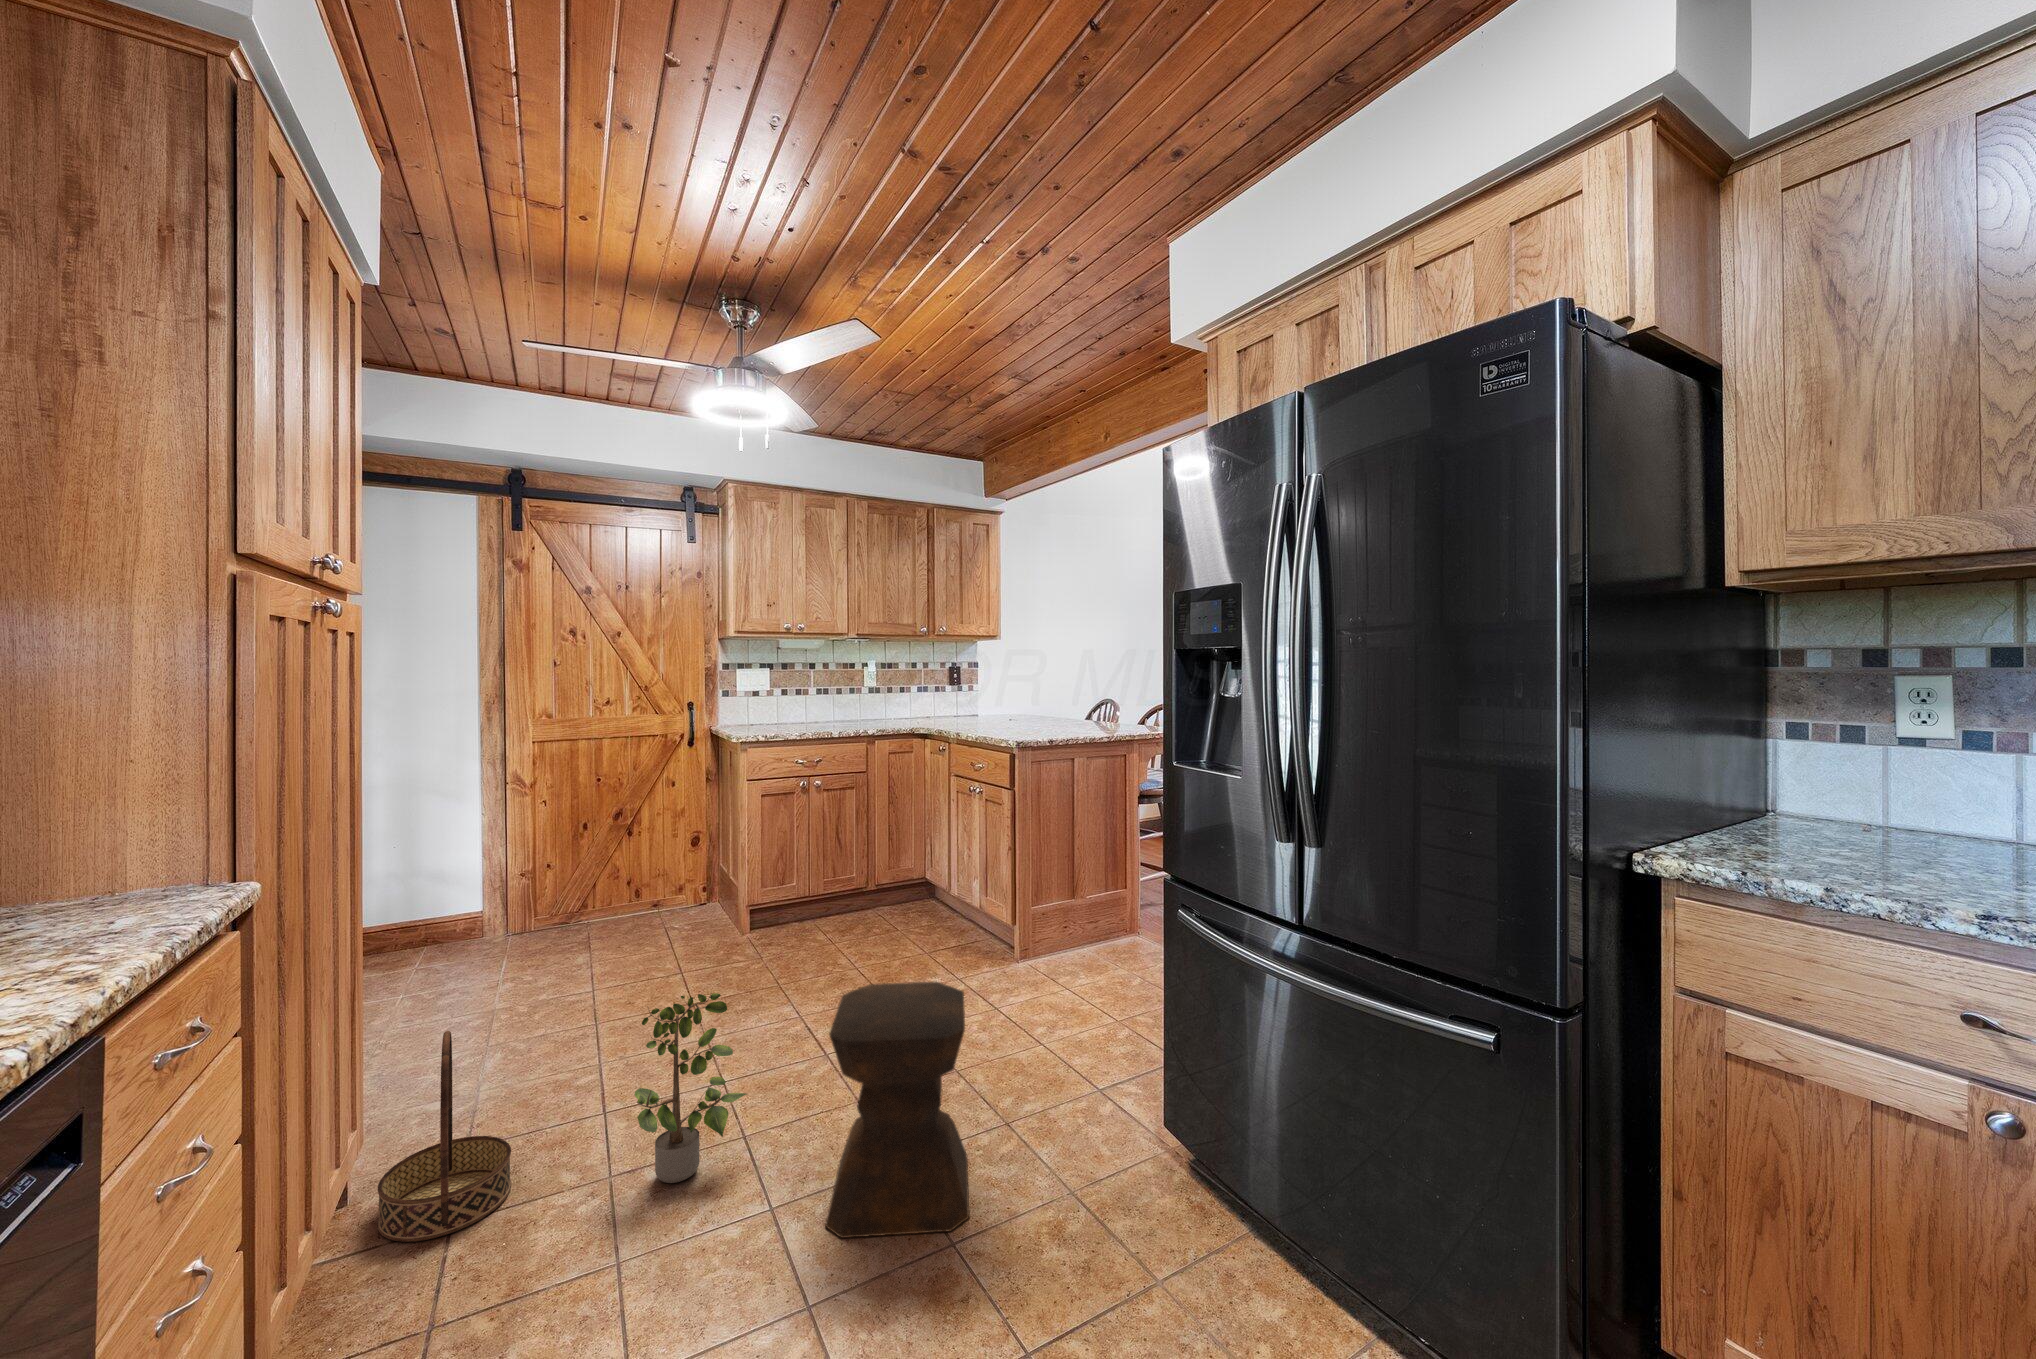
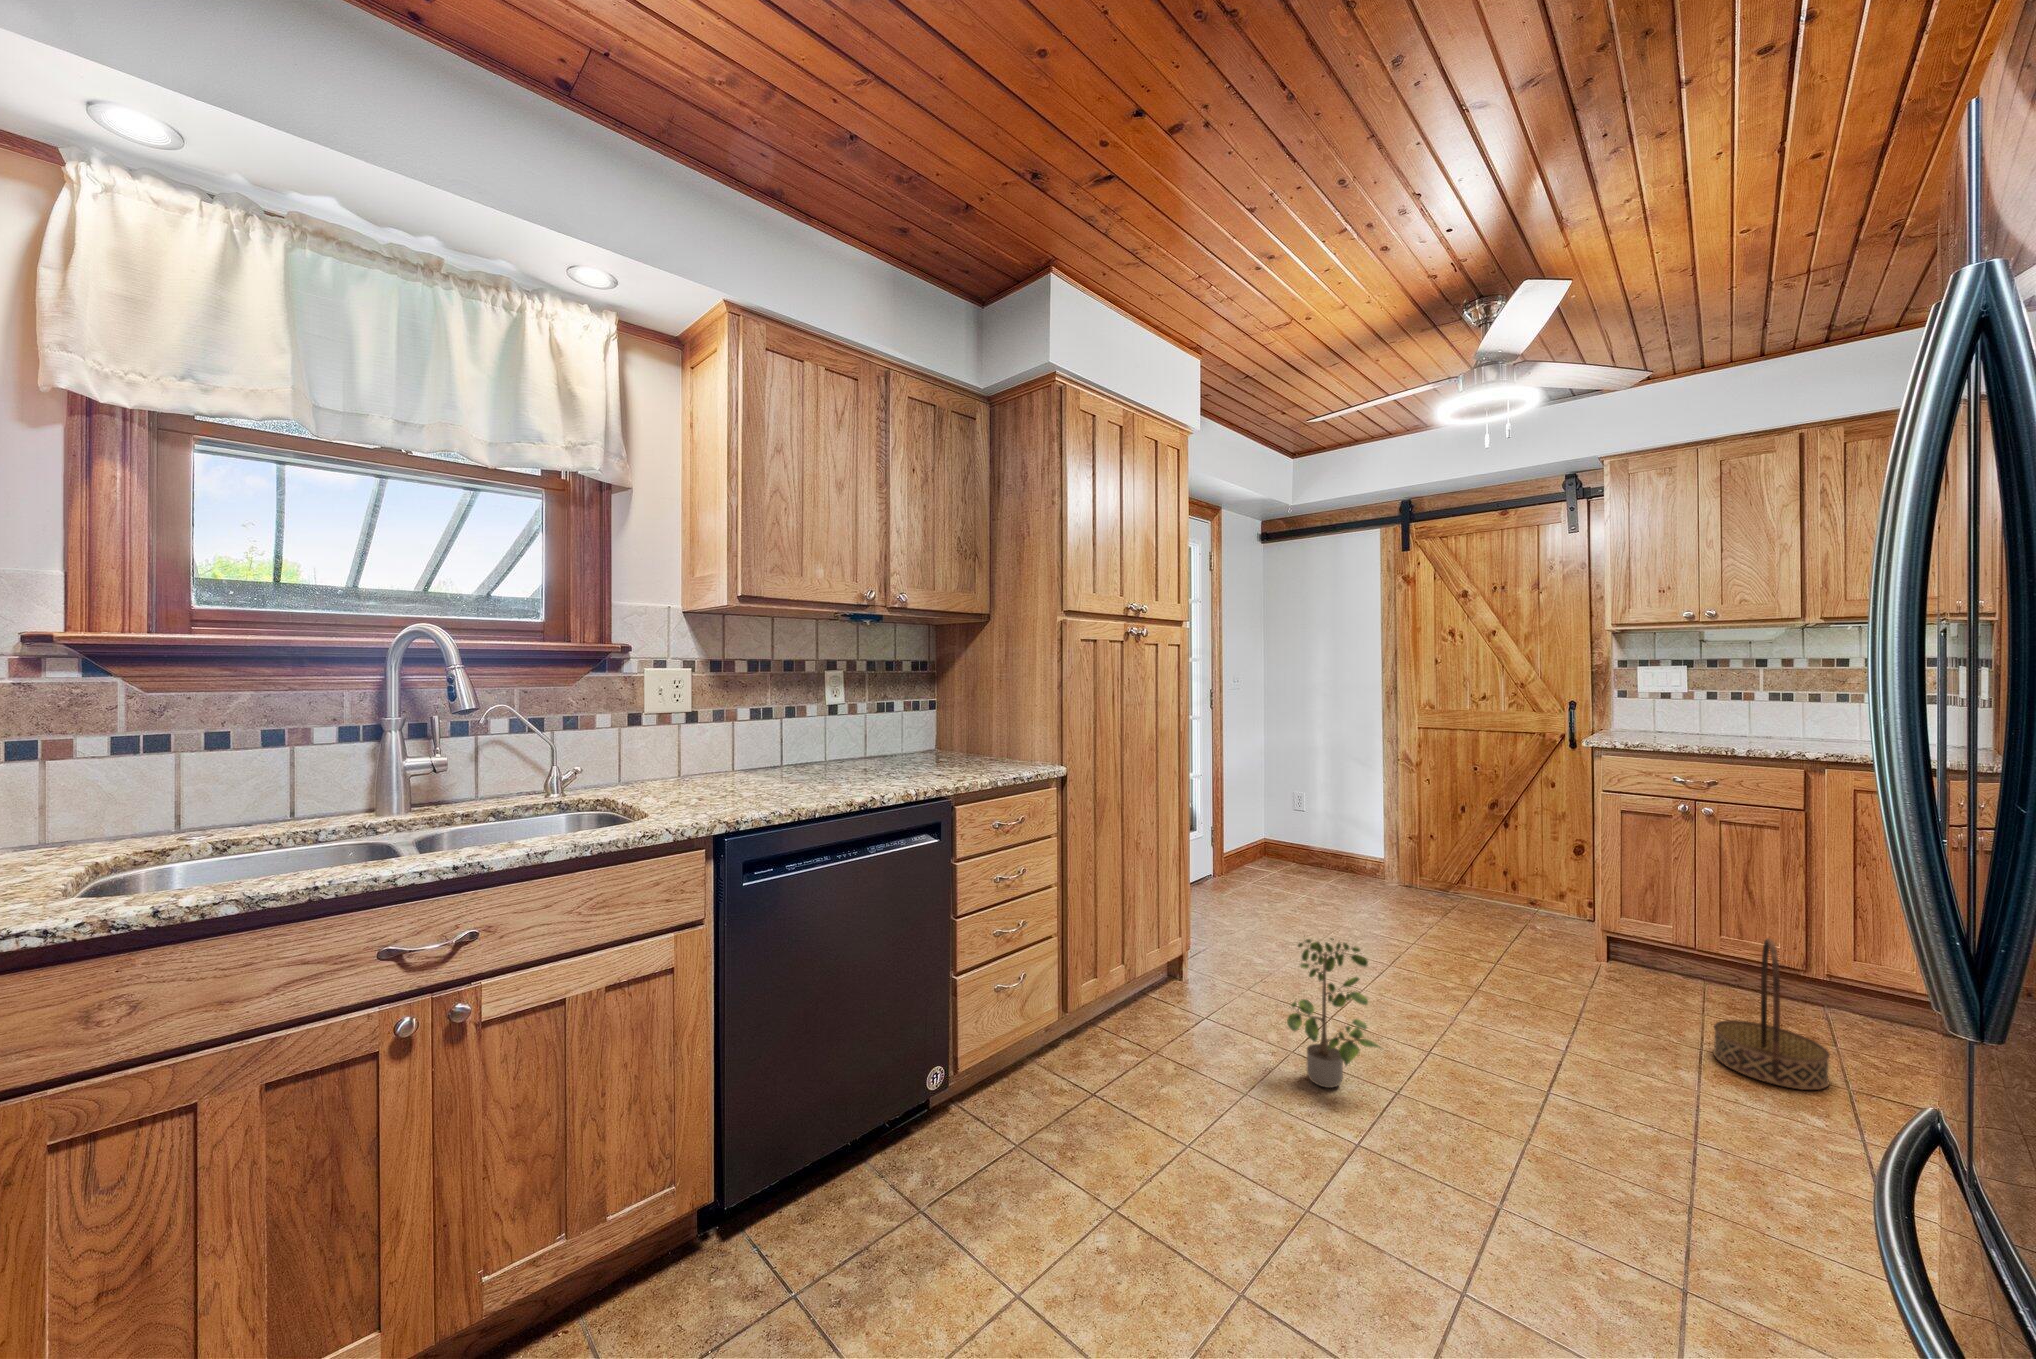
stool: present [825,982,969,1238] -> none [1377,991,1583,1280]
basket: present [377,1031,511,1242] -> present [1713,938,1830,1090]

